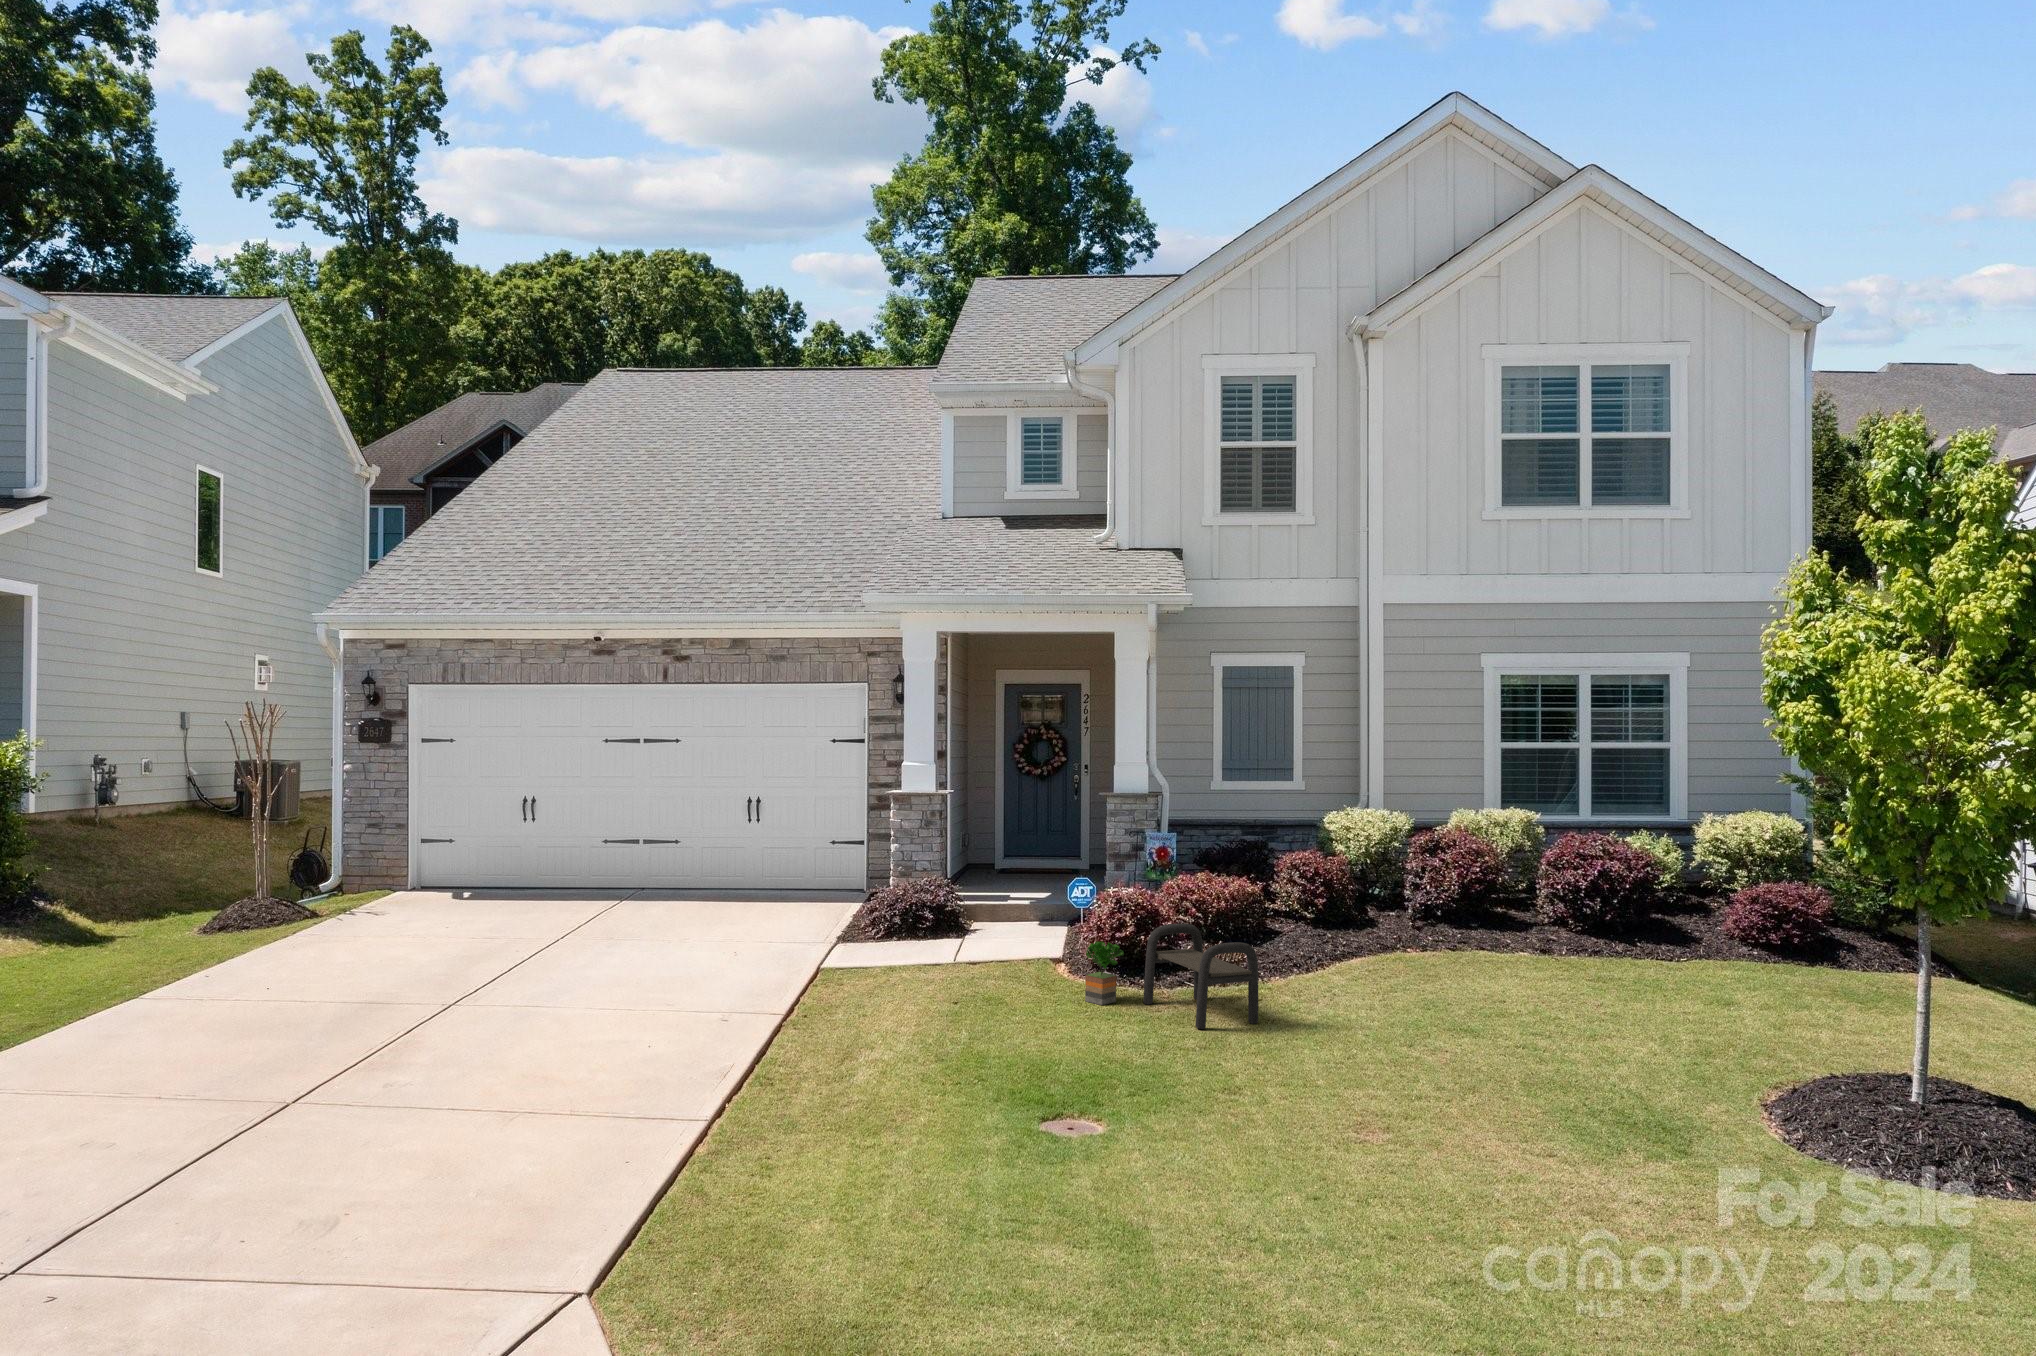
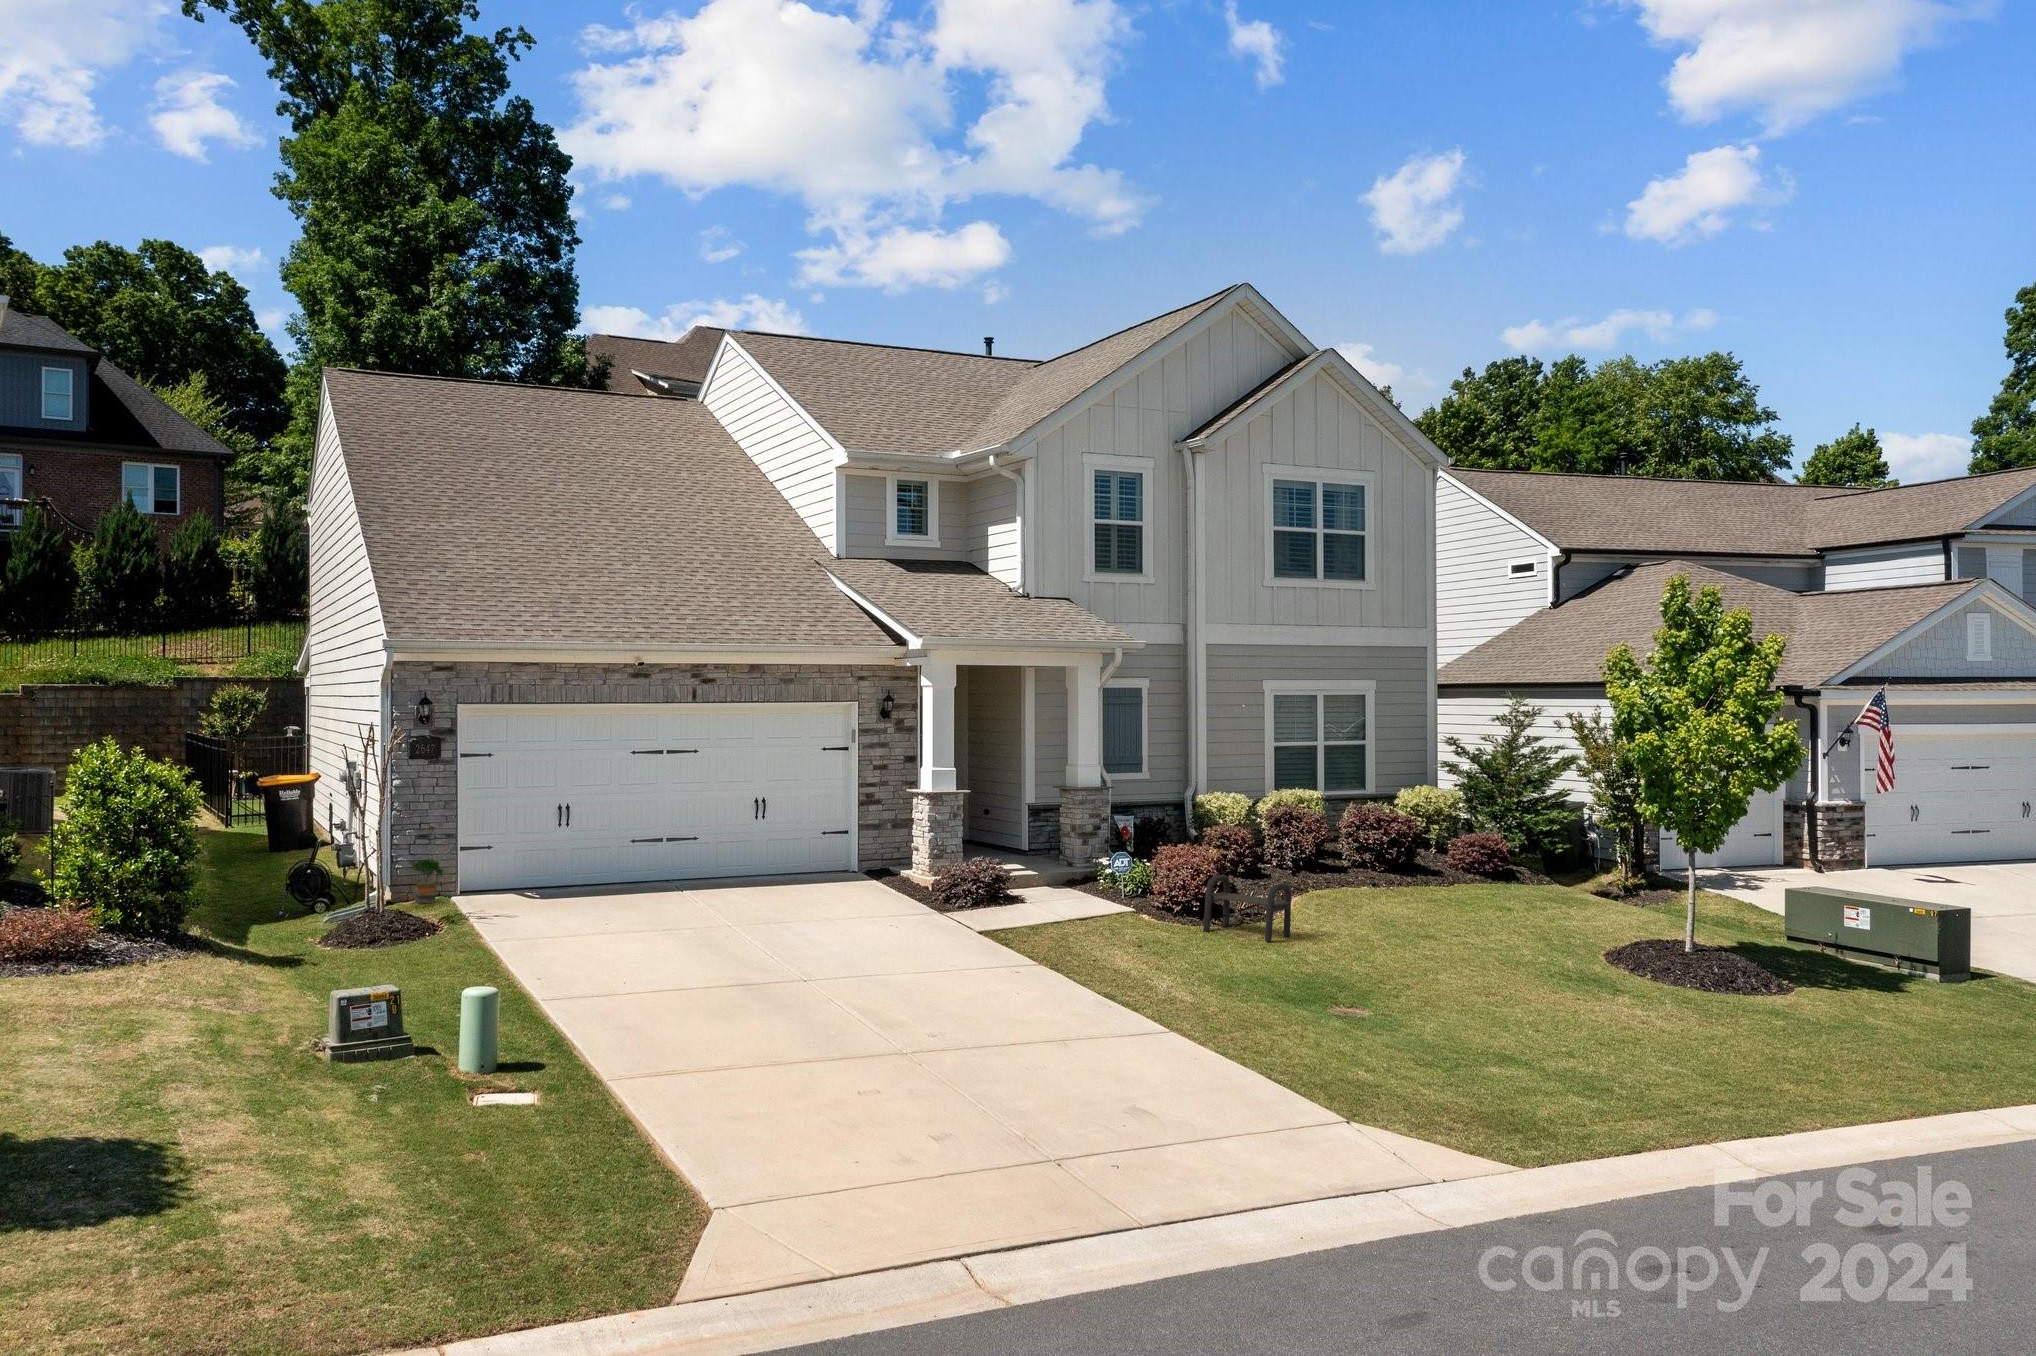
potted tree: present [1085,942,1123,1005] -> present [413,860,443,904]

